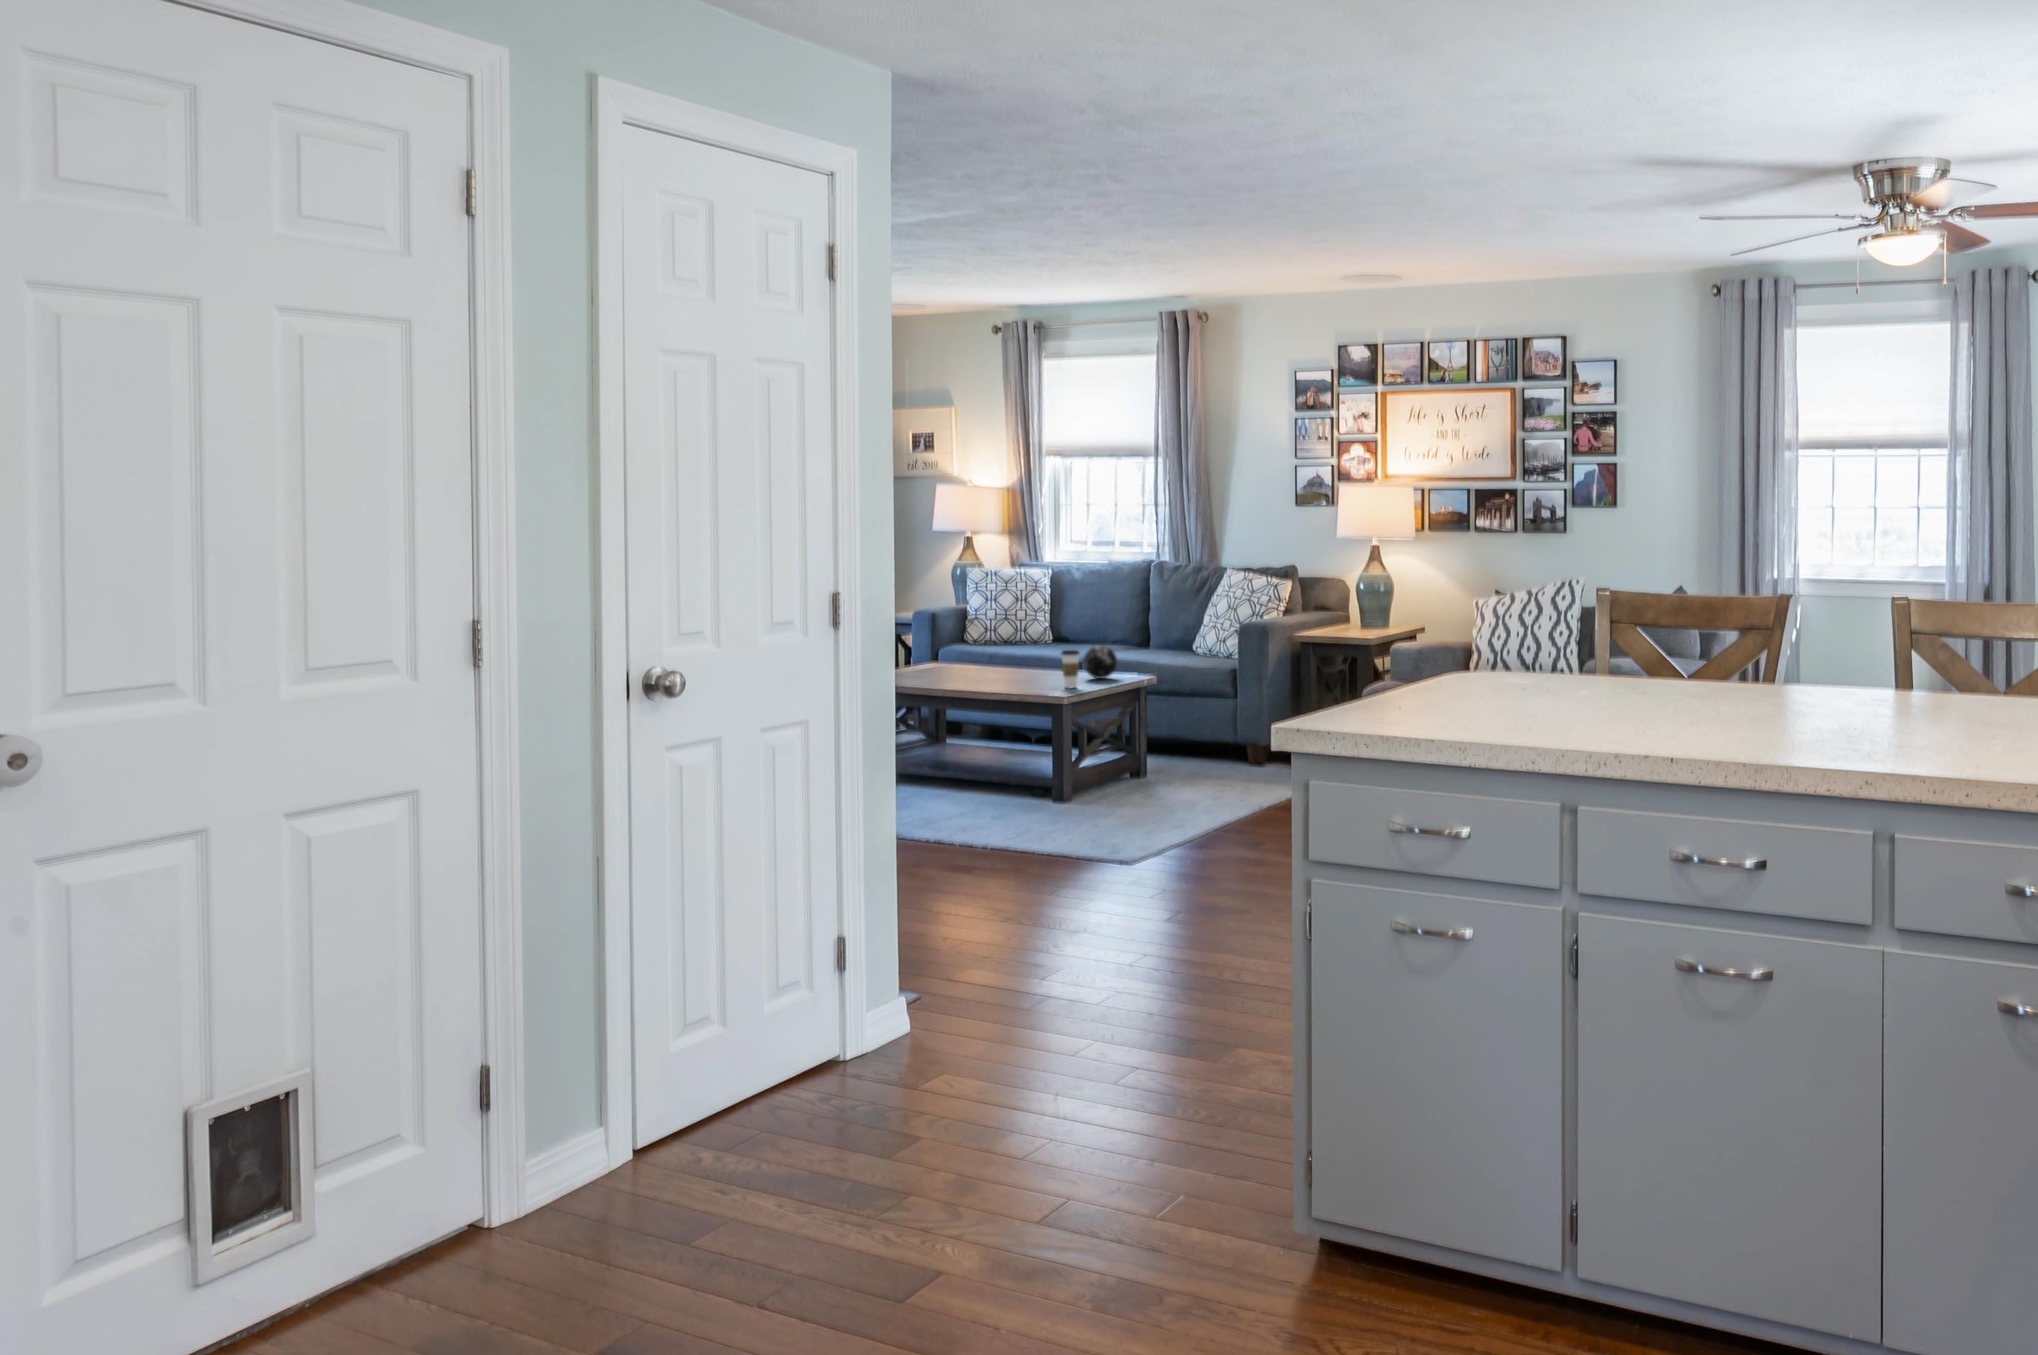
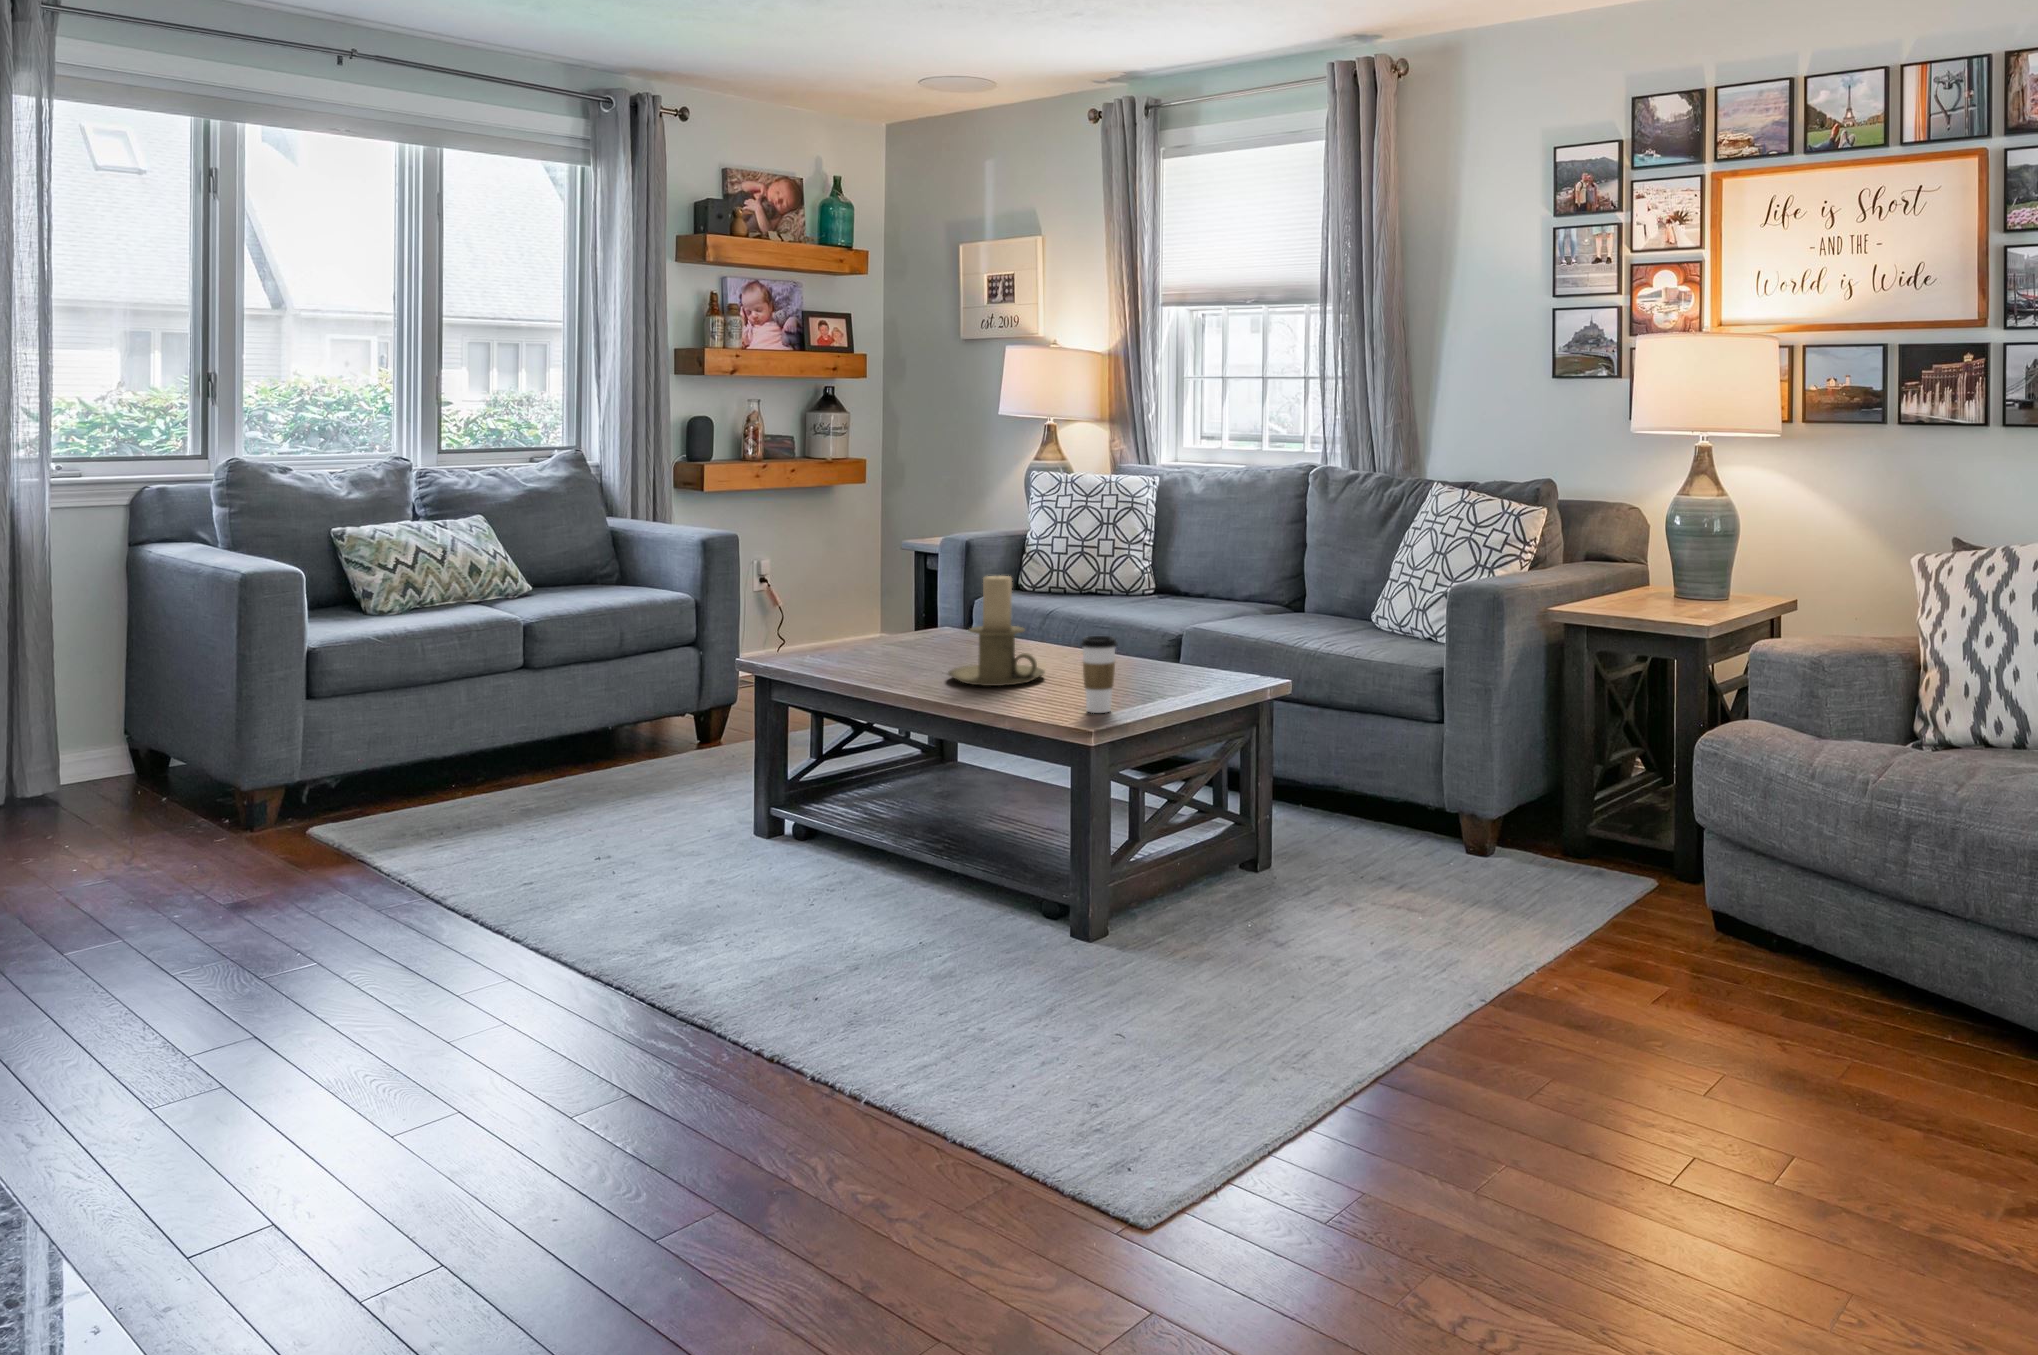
candle holder: none [974,623,1029,682] -> present [948,576,1045,686]
decorative orb: present [1083,645,1117,679] -> none [1139,624,1202,688]

